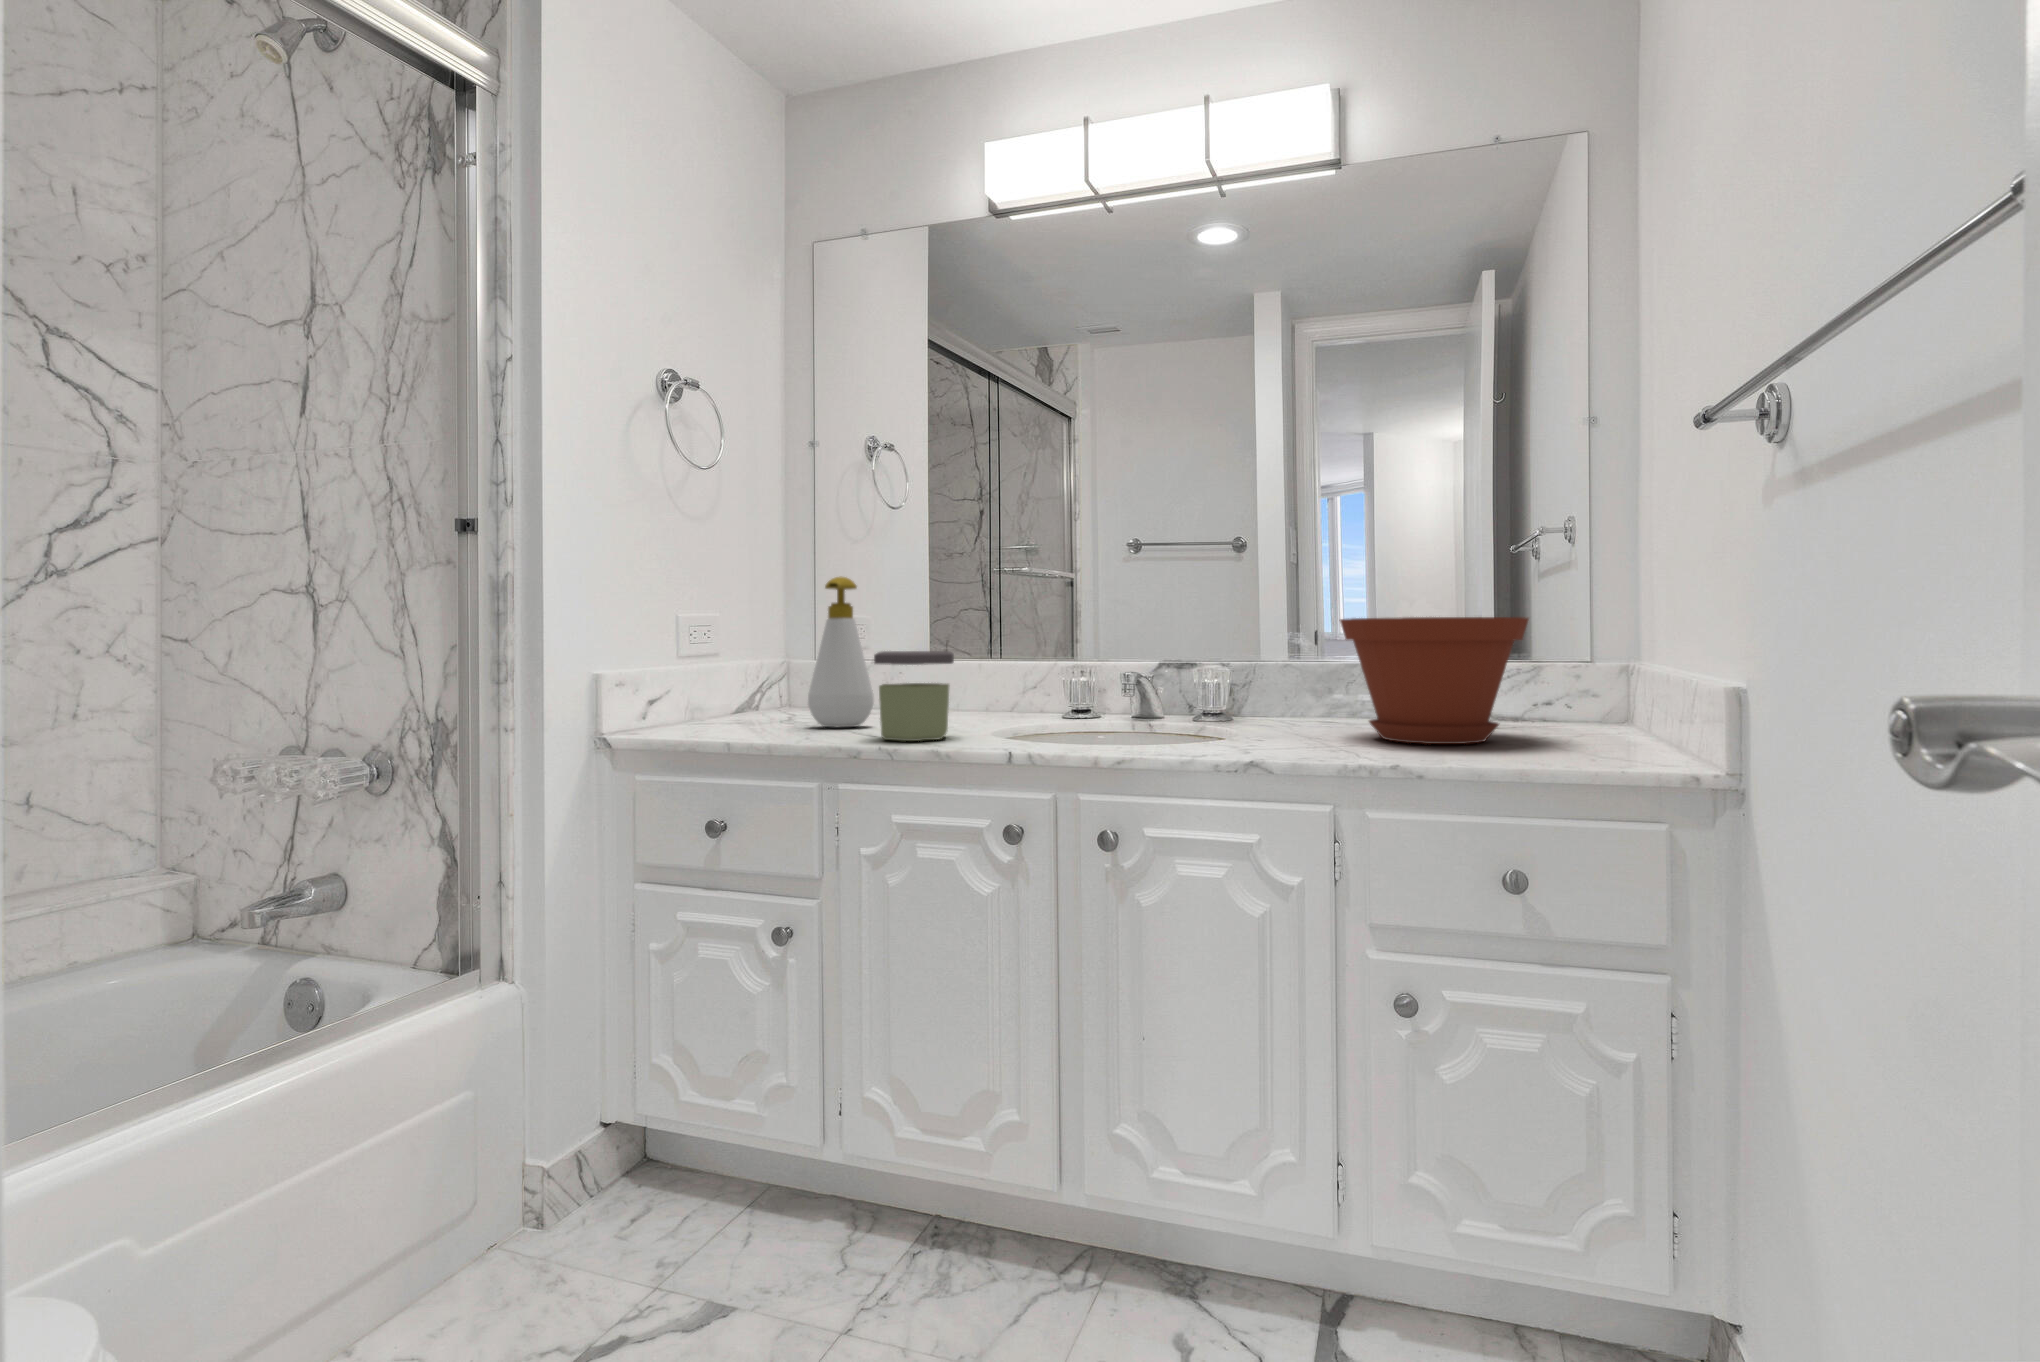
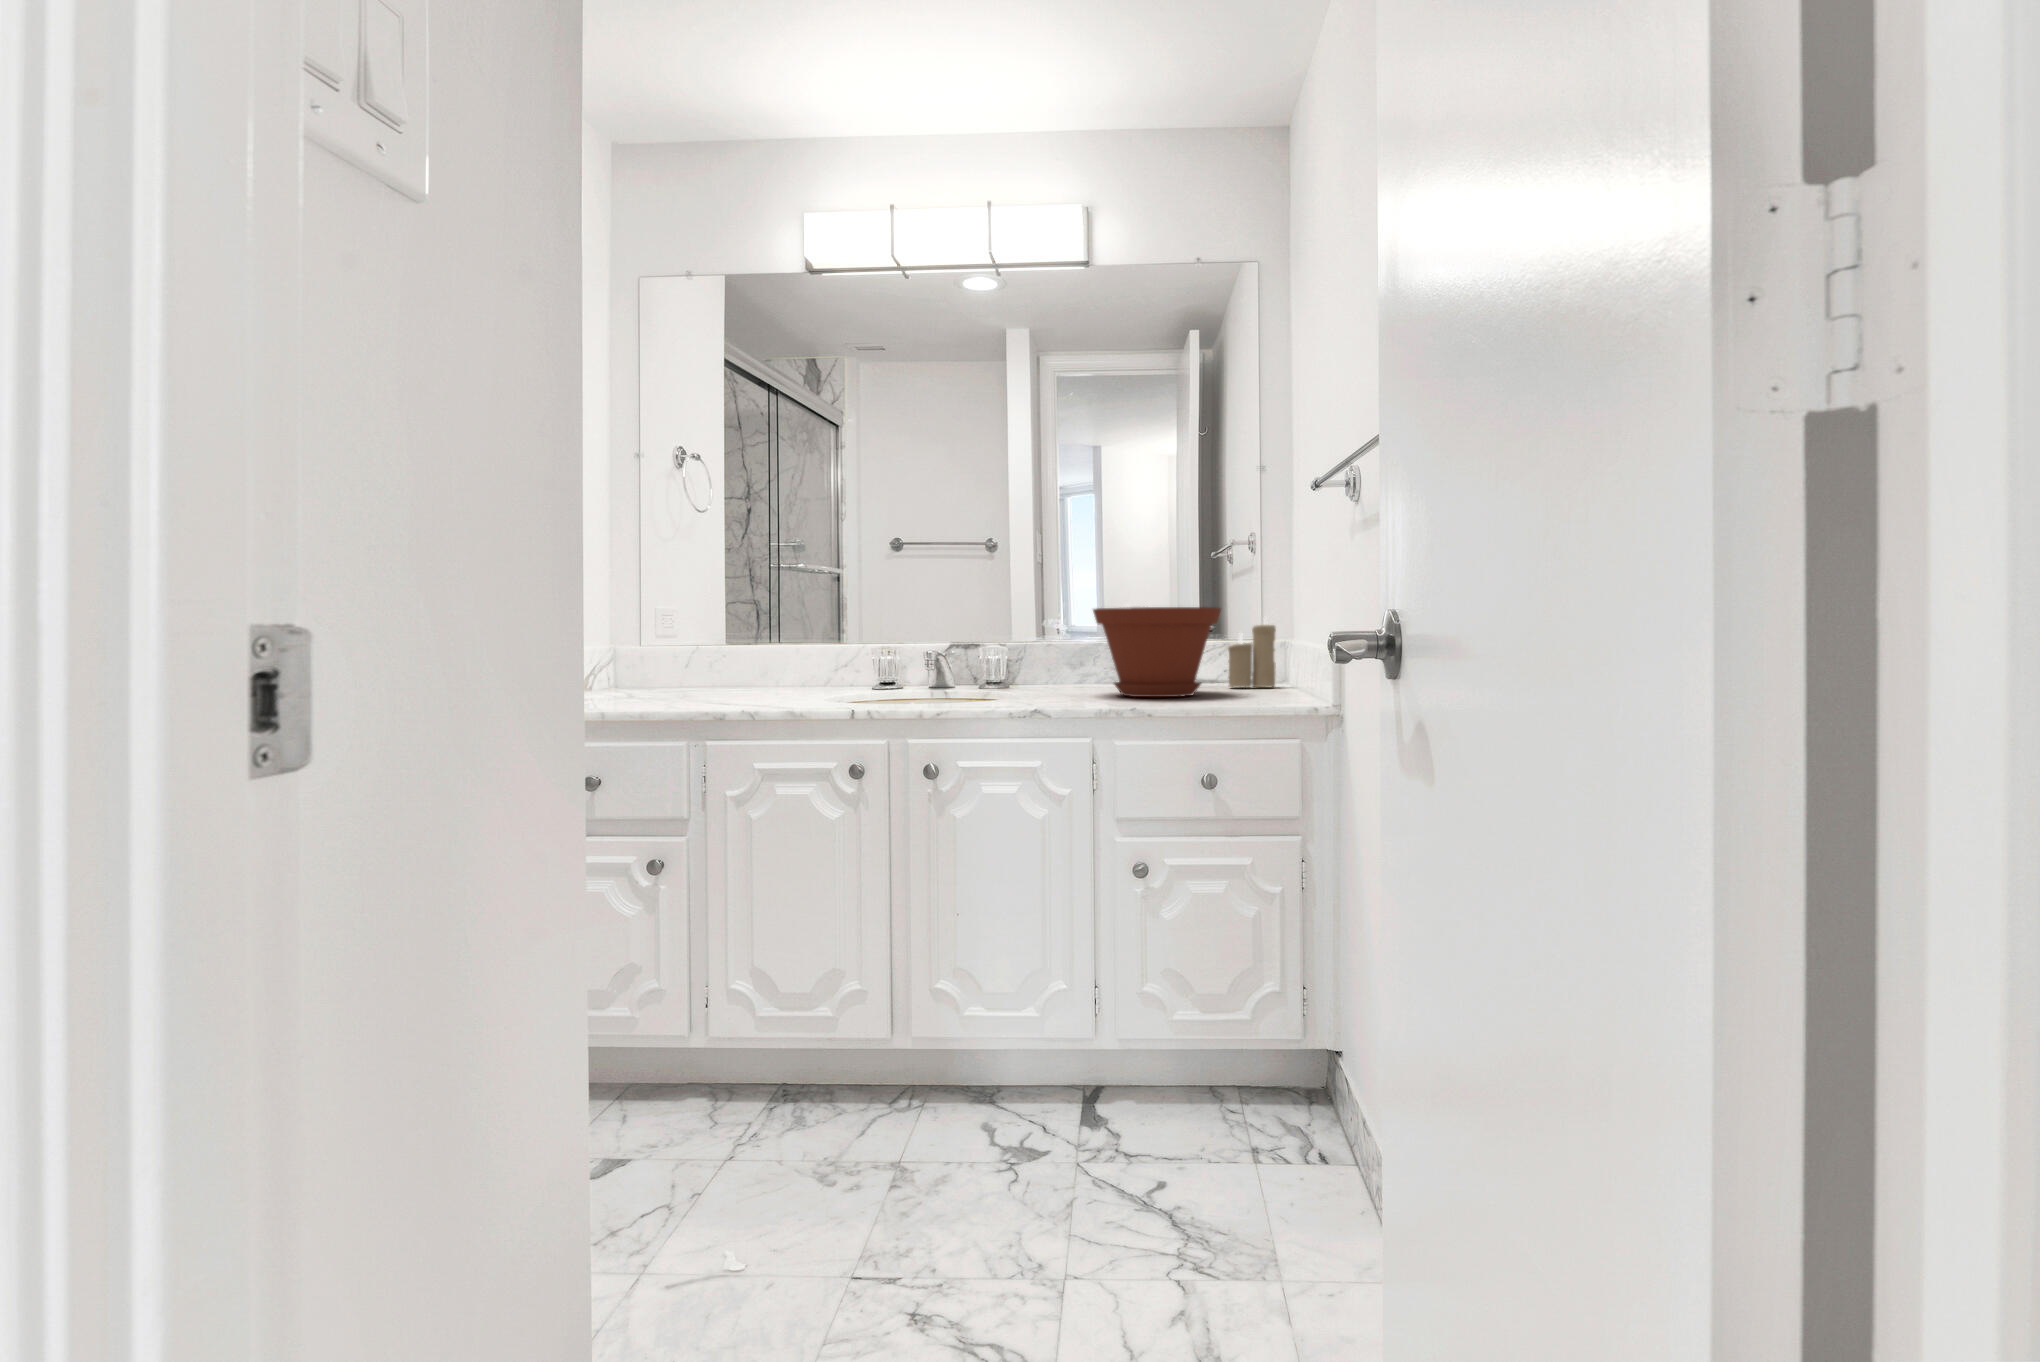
soap bottle: present [808,577,874,727] -> none [657,573,716,699]
candle: none [1536,629,1609,730] -> present [1228,619,1276,688]
jar: present [874,651,954,741] -> none [731,634,796,706]

